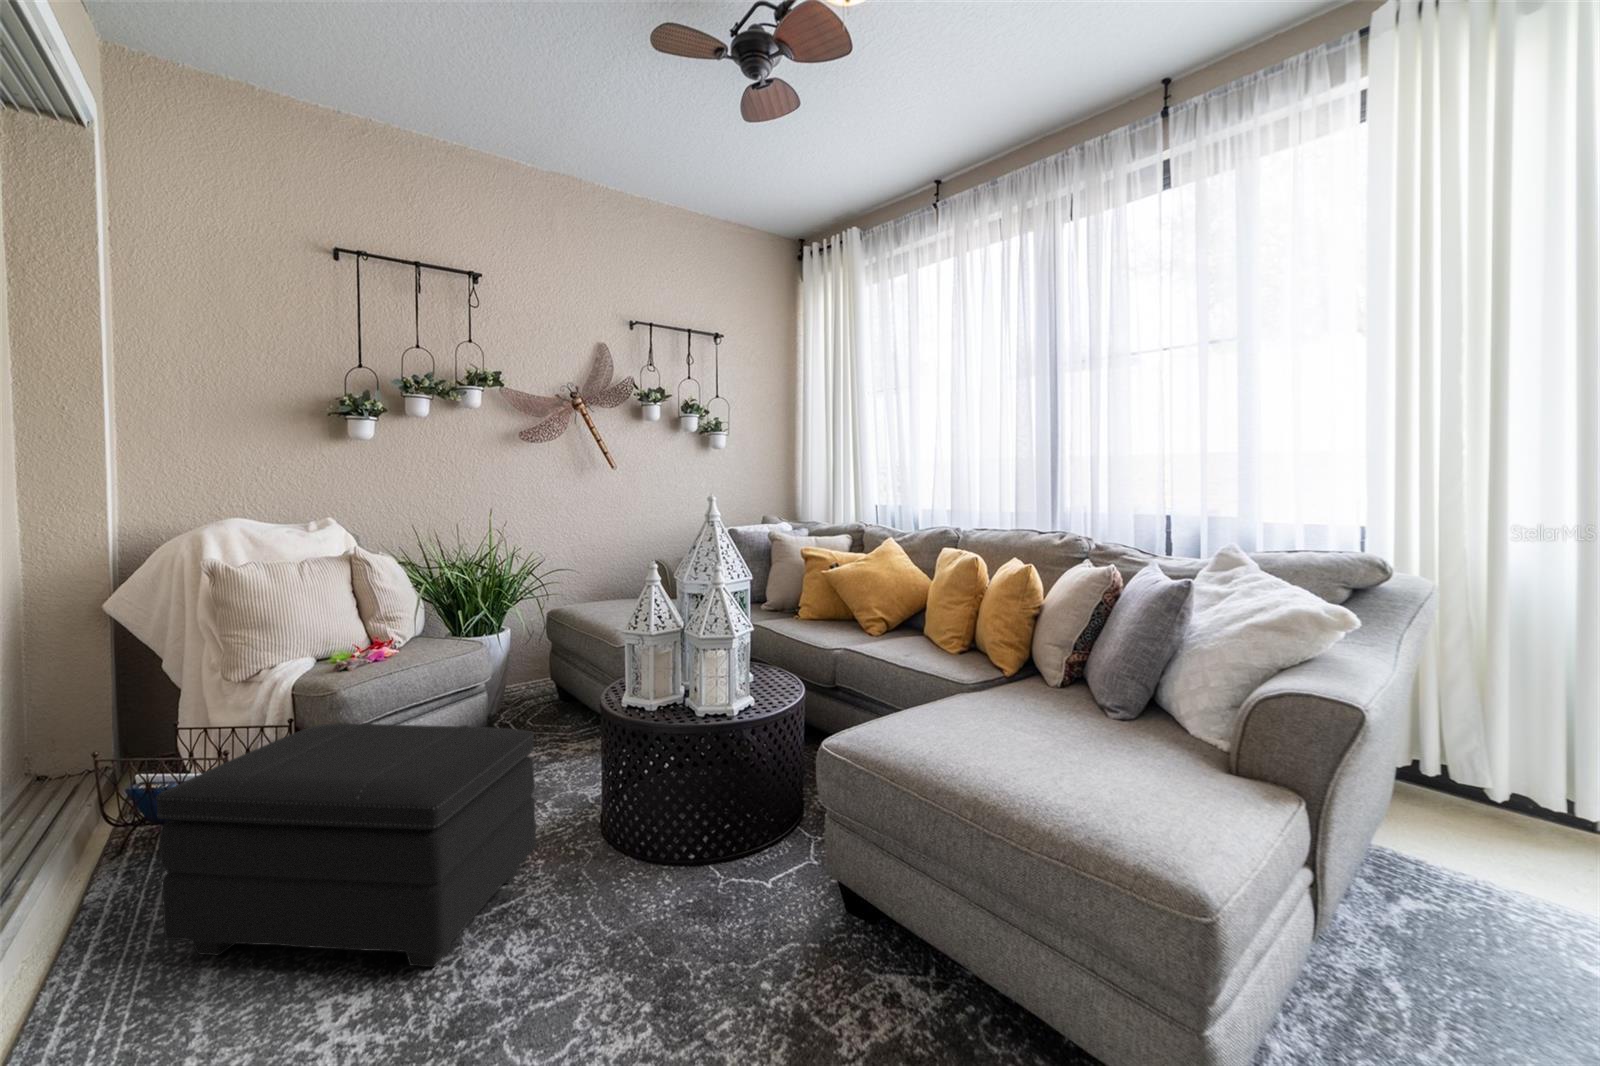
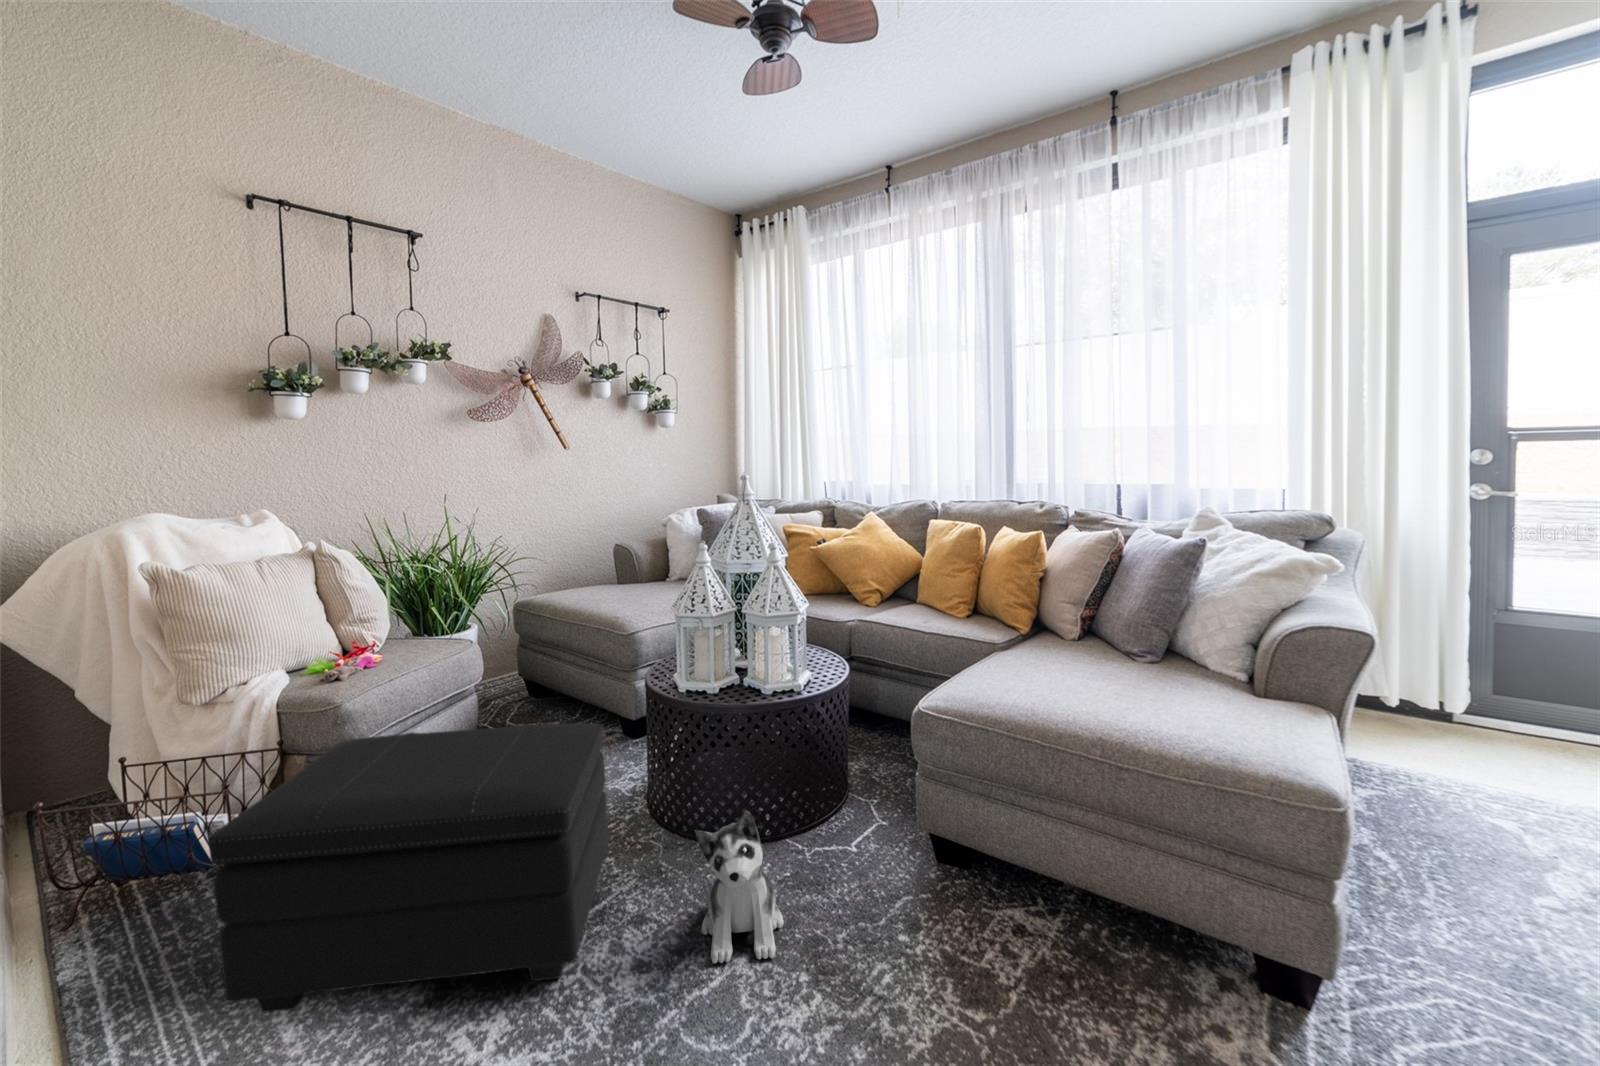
plush toy: none [570,830,660,983] -> present [696,811,784,964]

